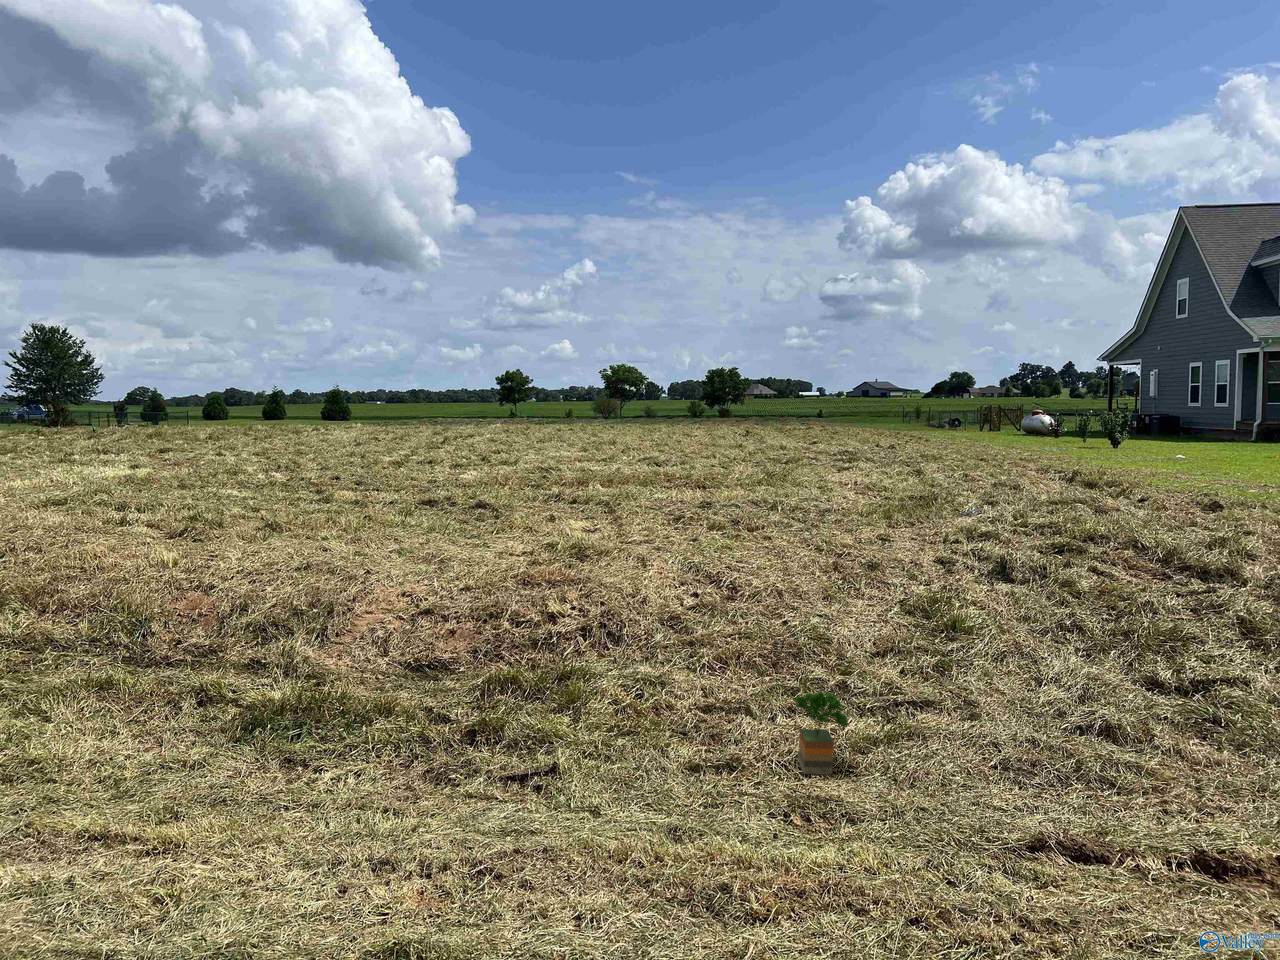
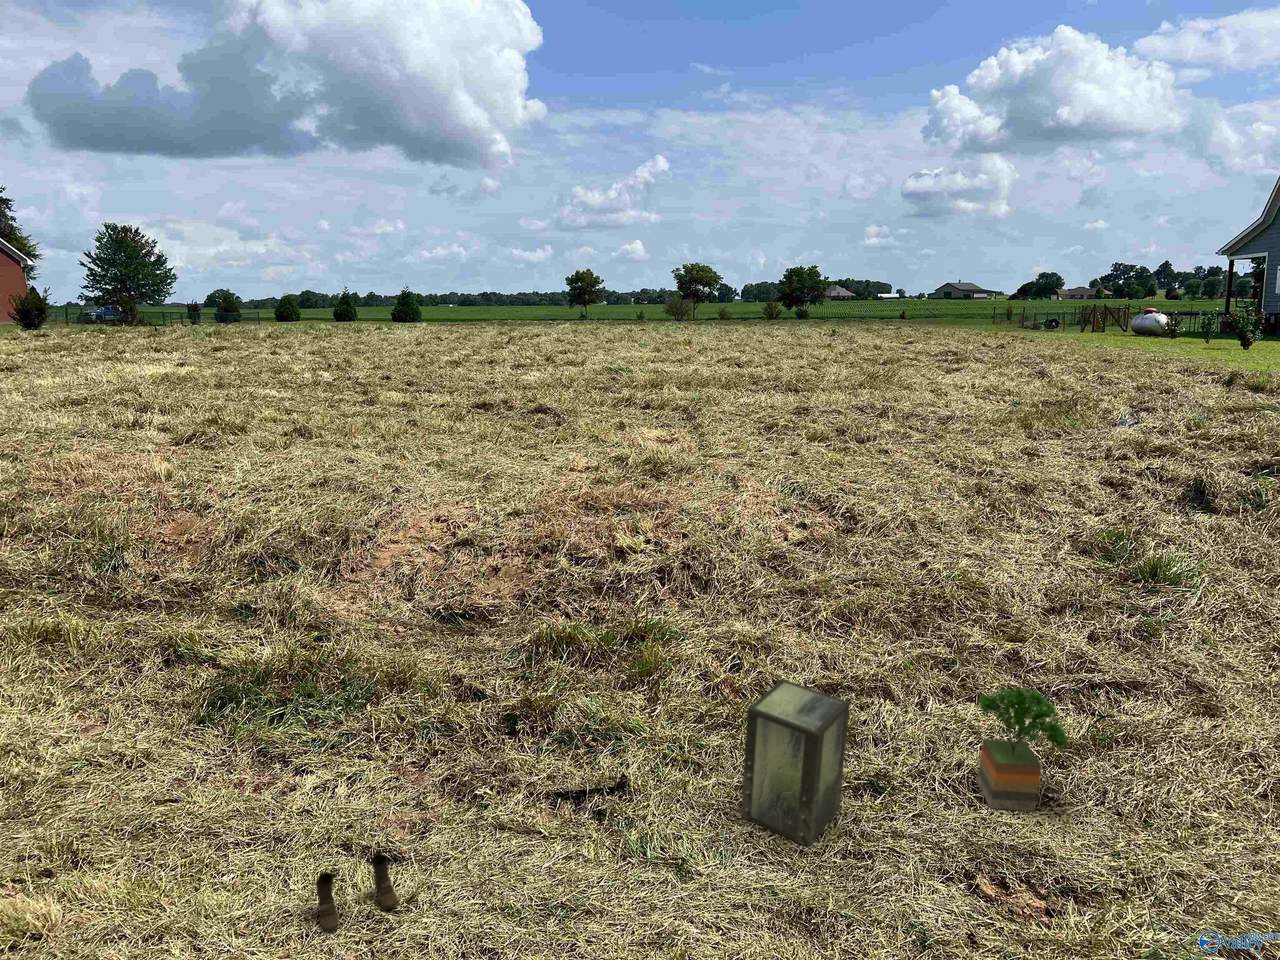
storage box: none [636,689,706,797] -> present [741,679,850,847]
boots: none [357,798,408,844] -> present [316,854,397,932]

